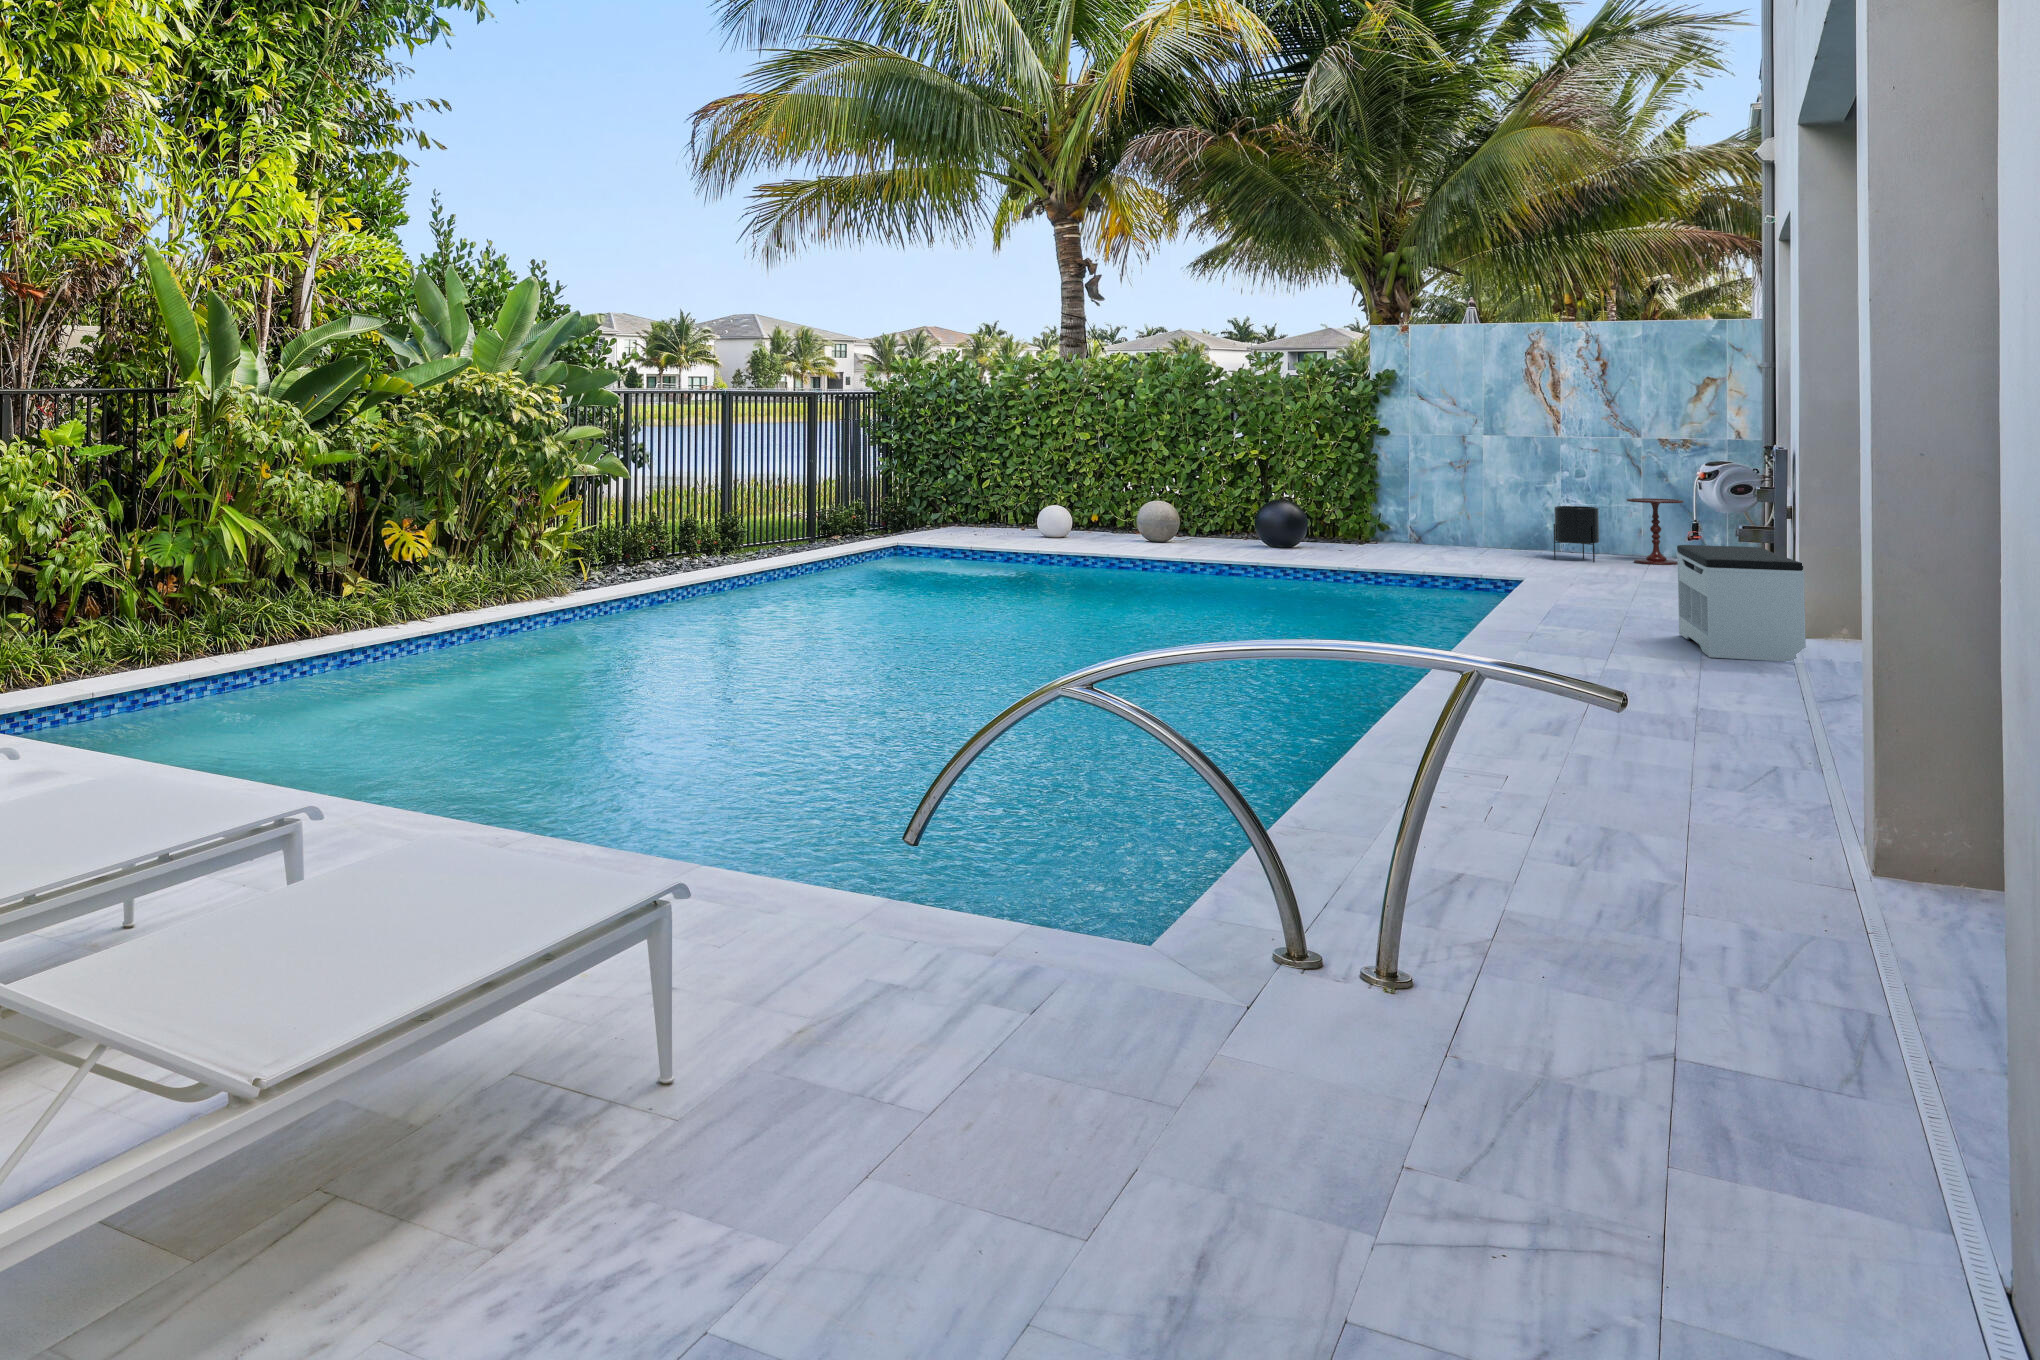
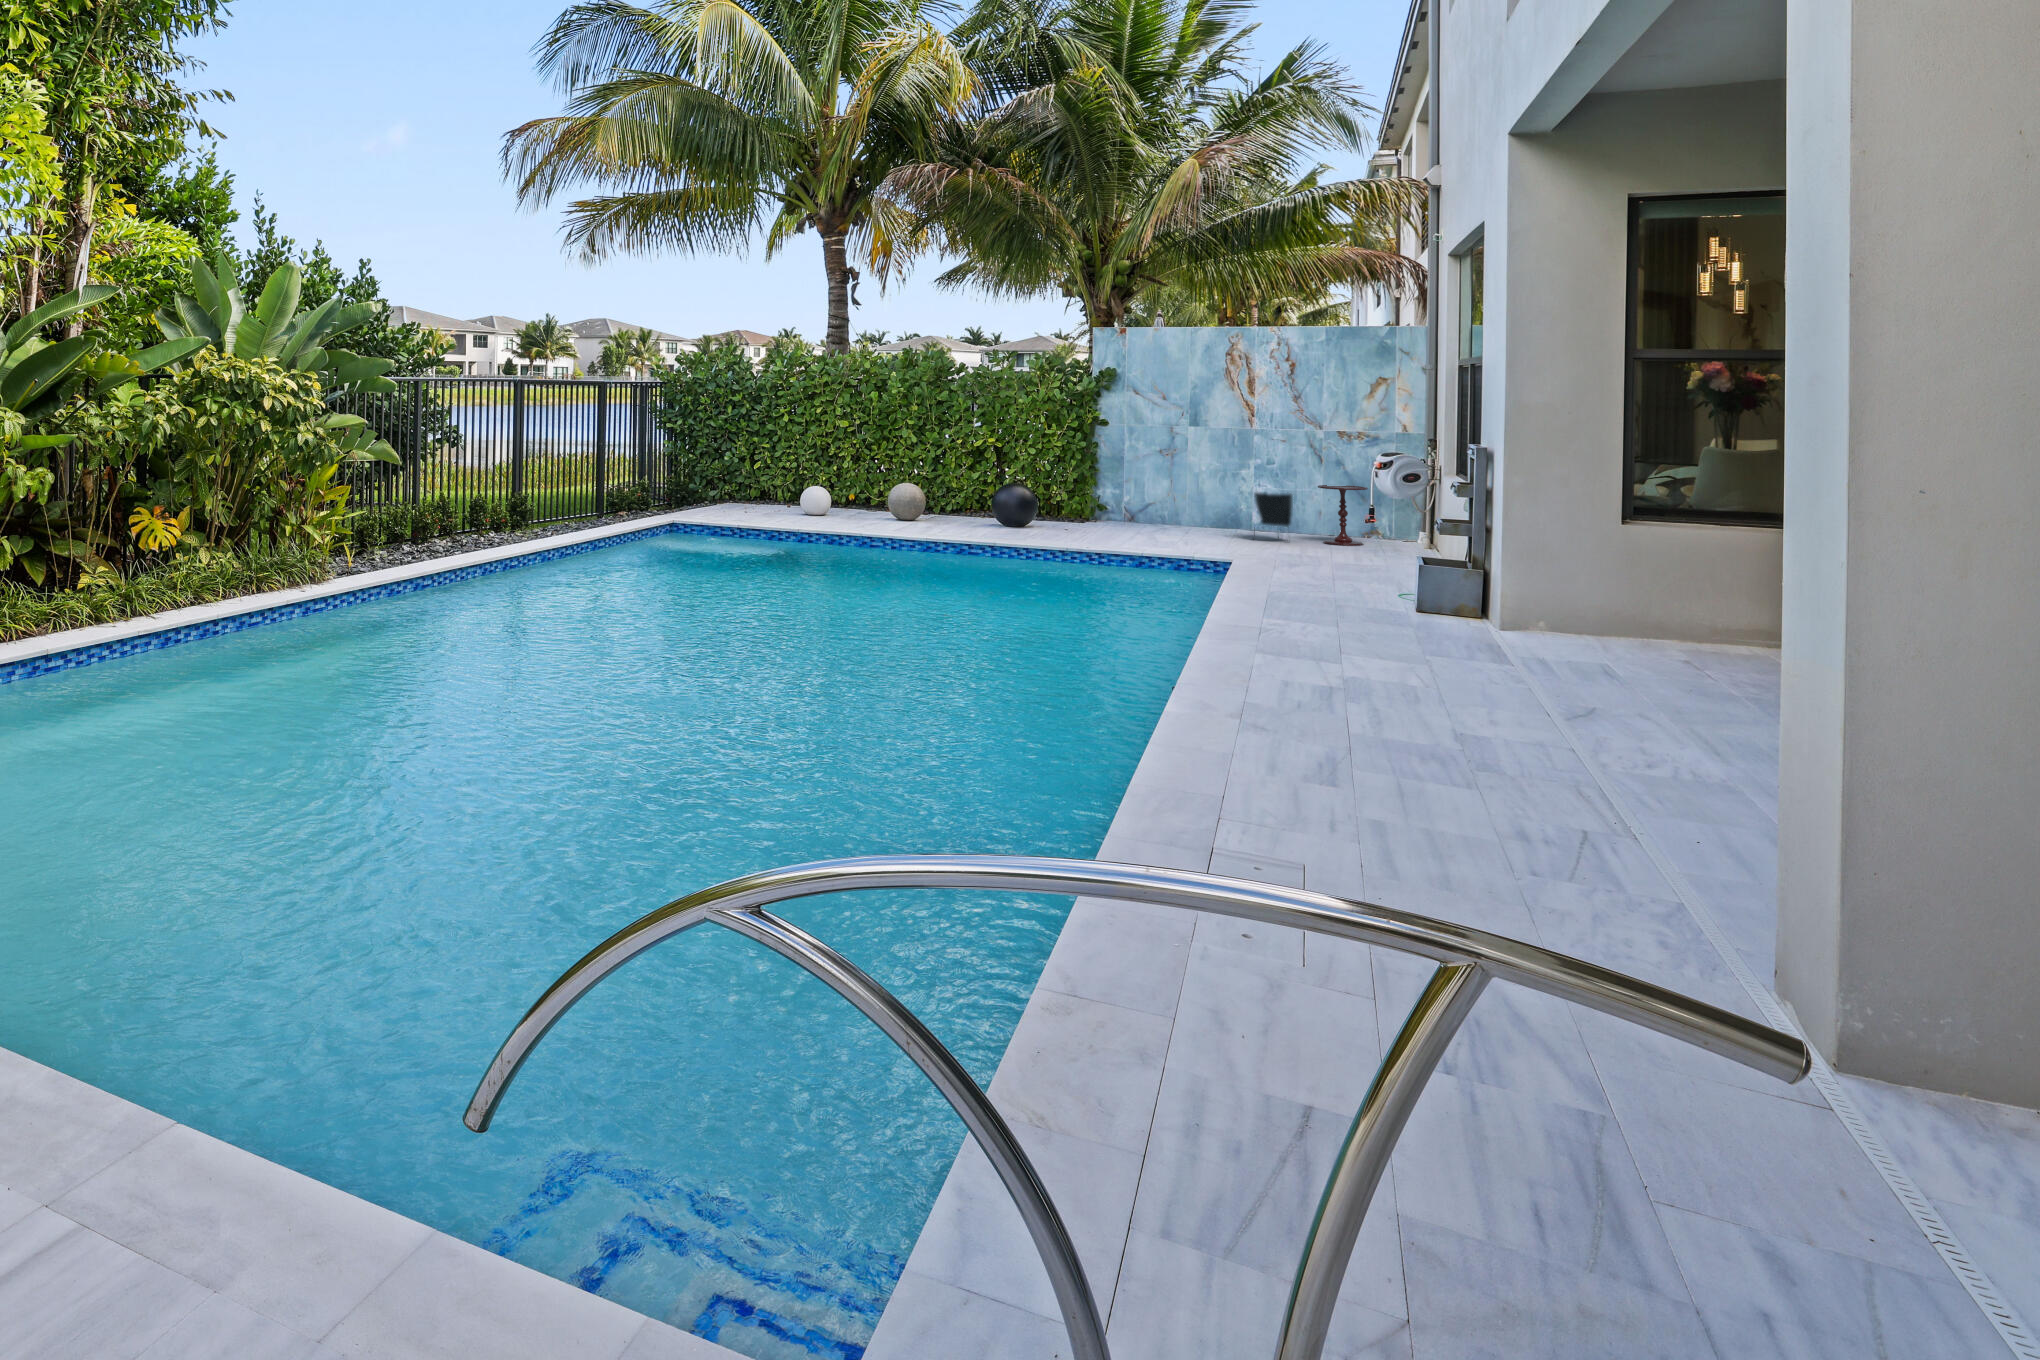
bench: present [1676,545,1806,662] -> none [1397,541,1539,668]

